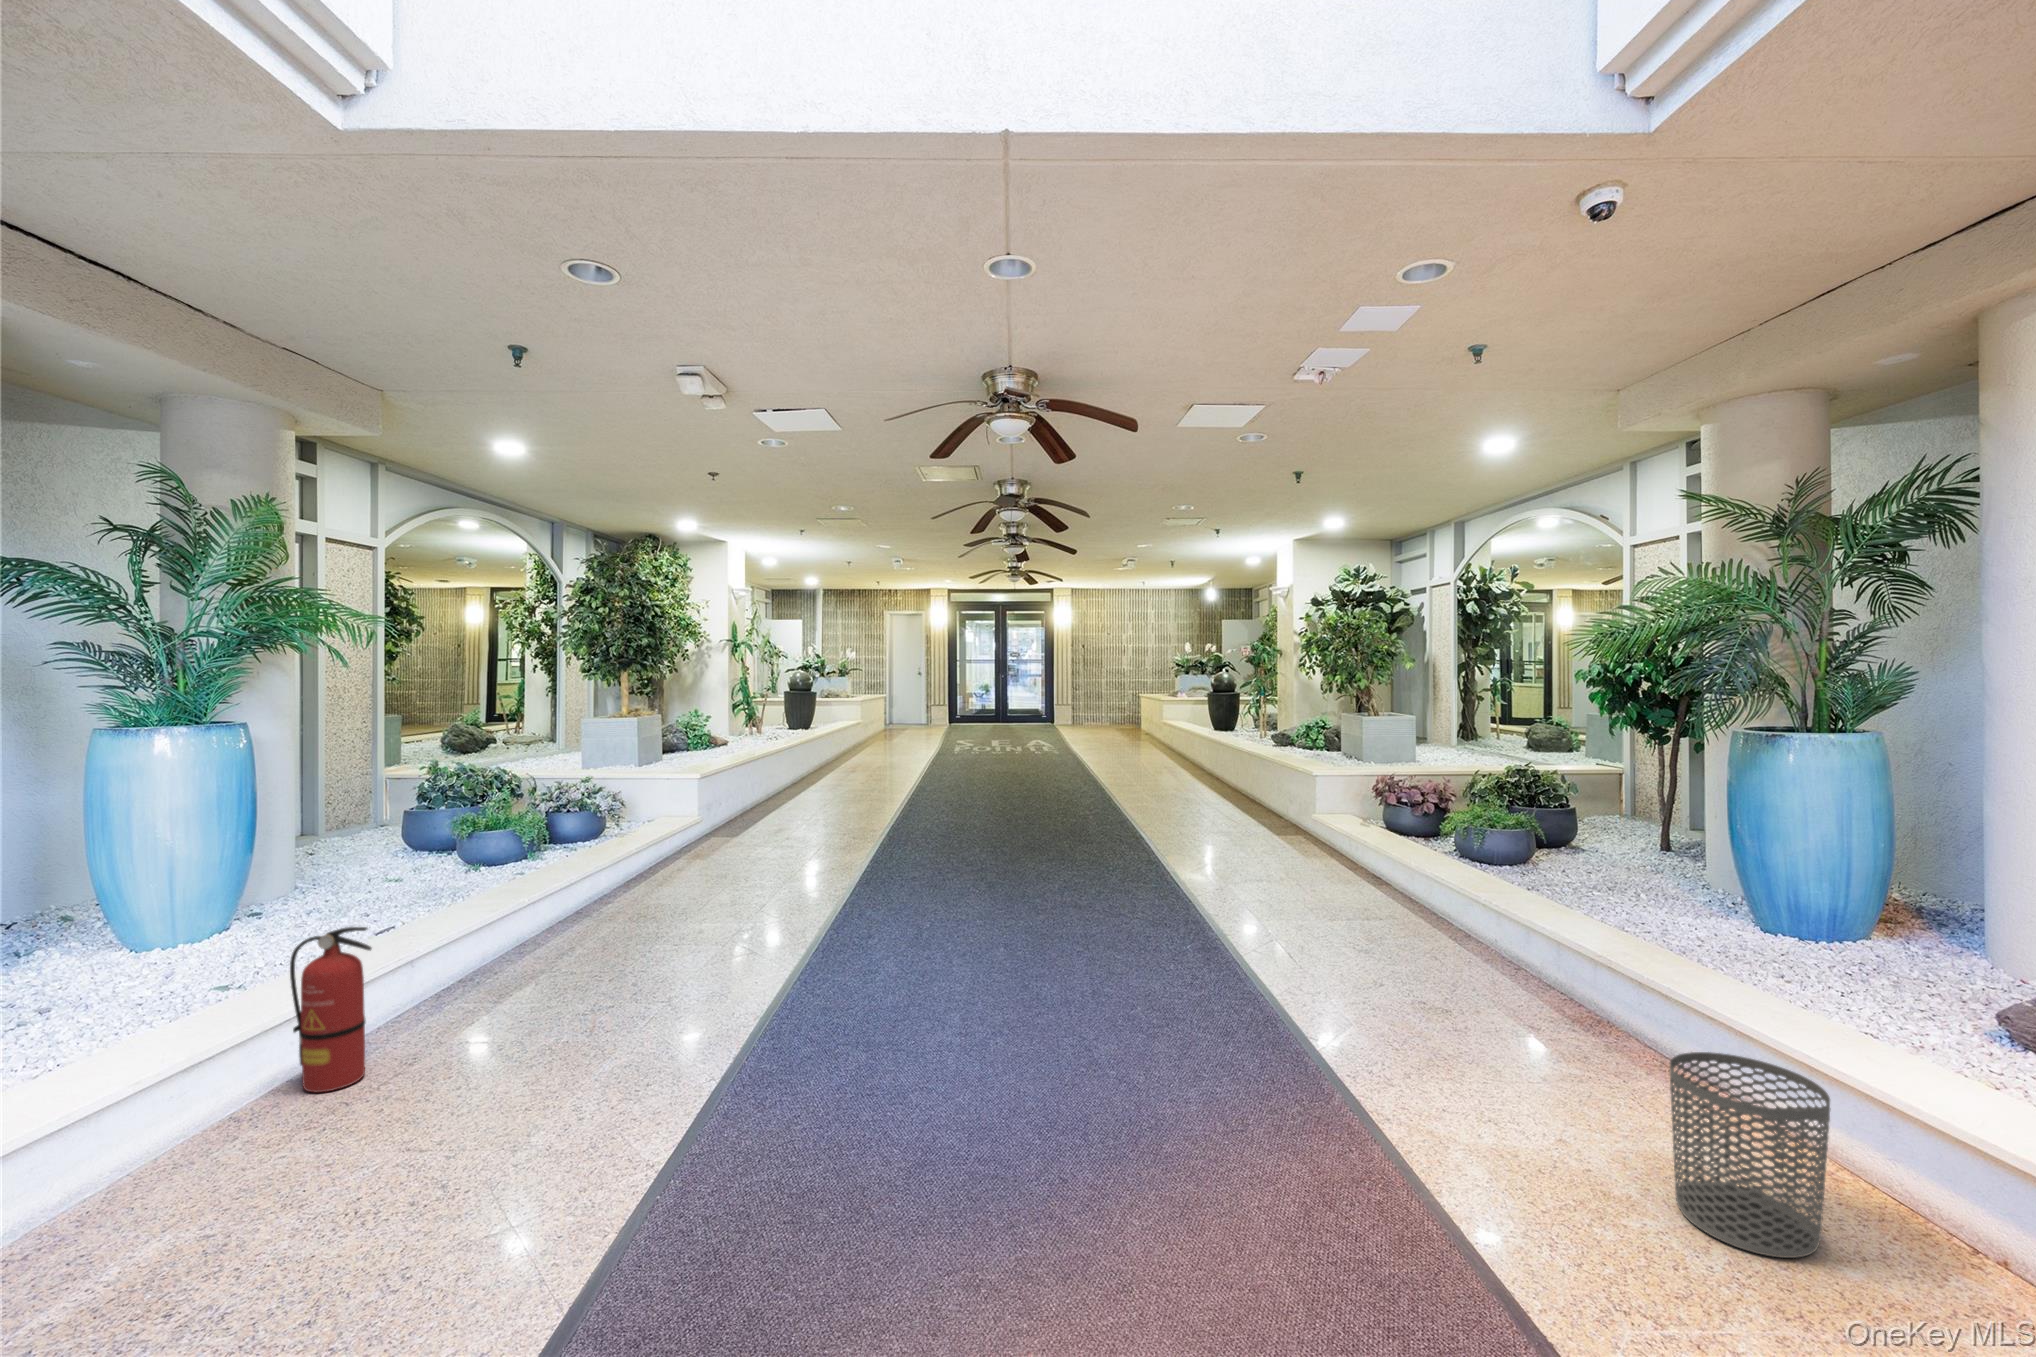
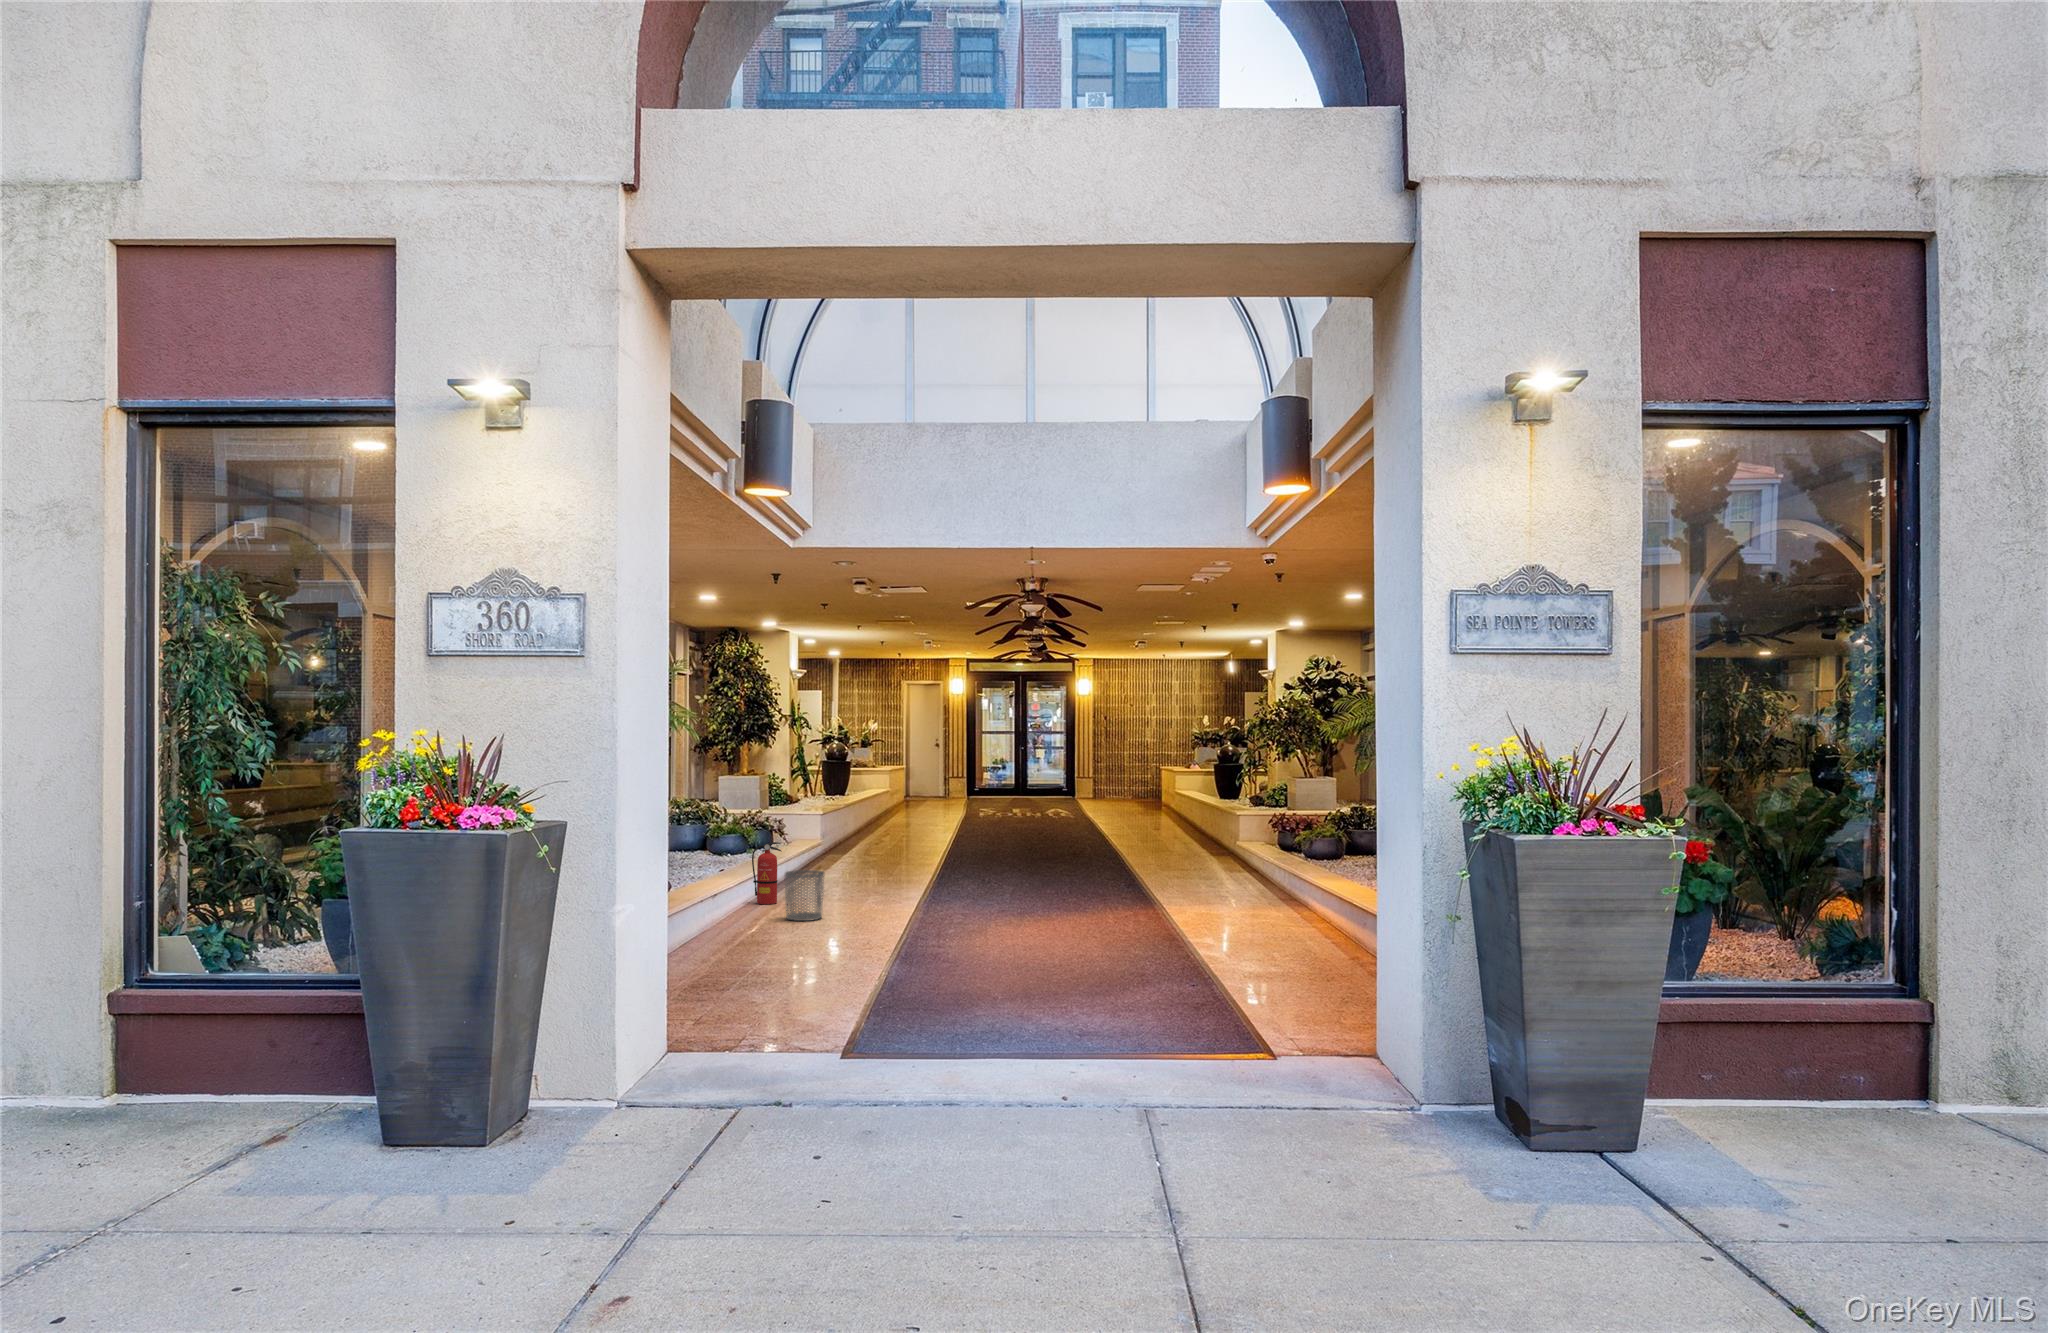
waste bin: present [1670,1052,1830,1258] -> present [785,870,824,921]

